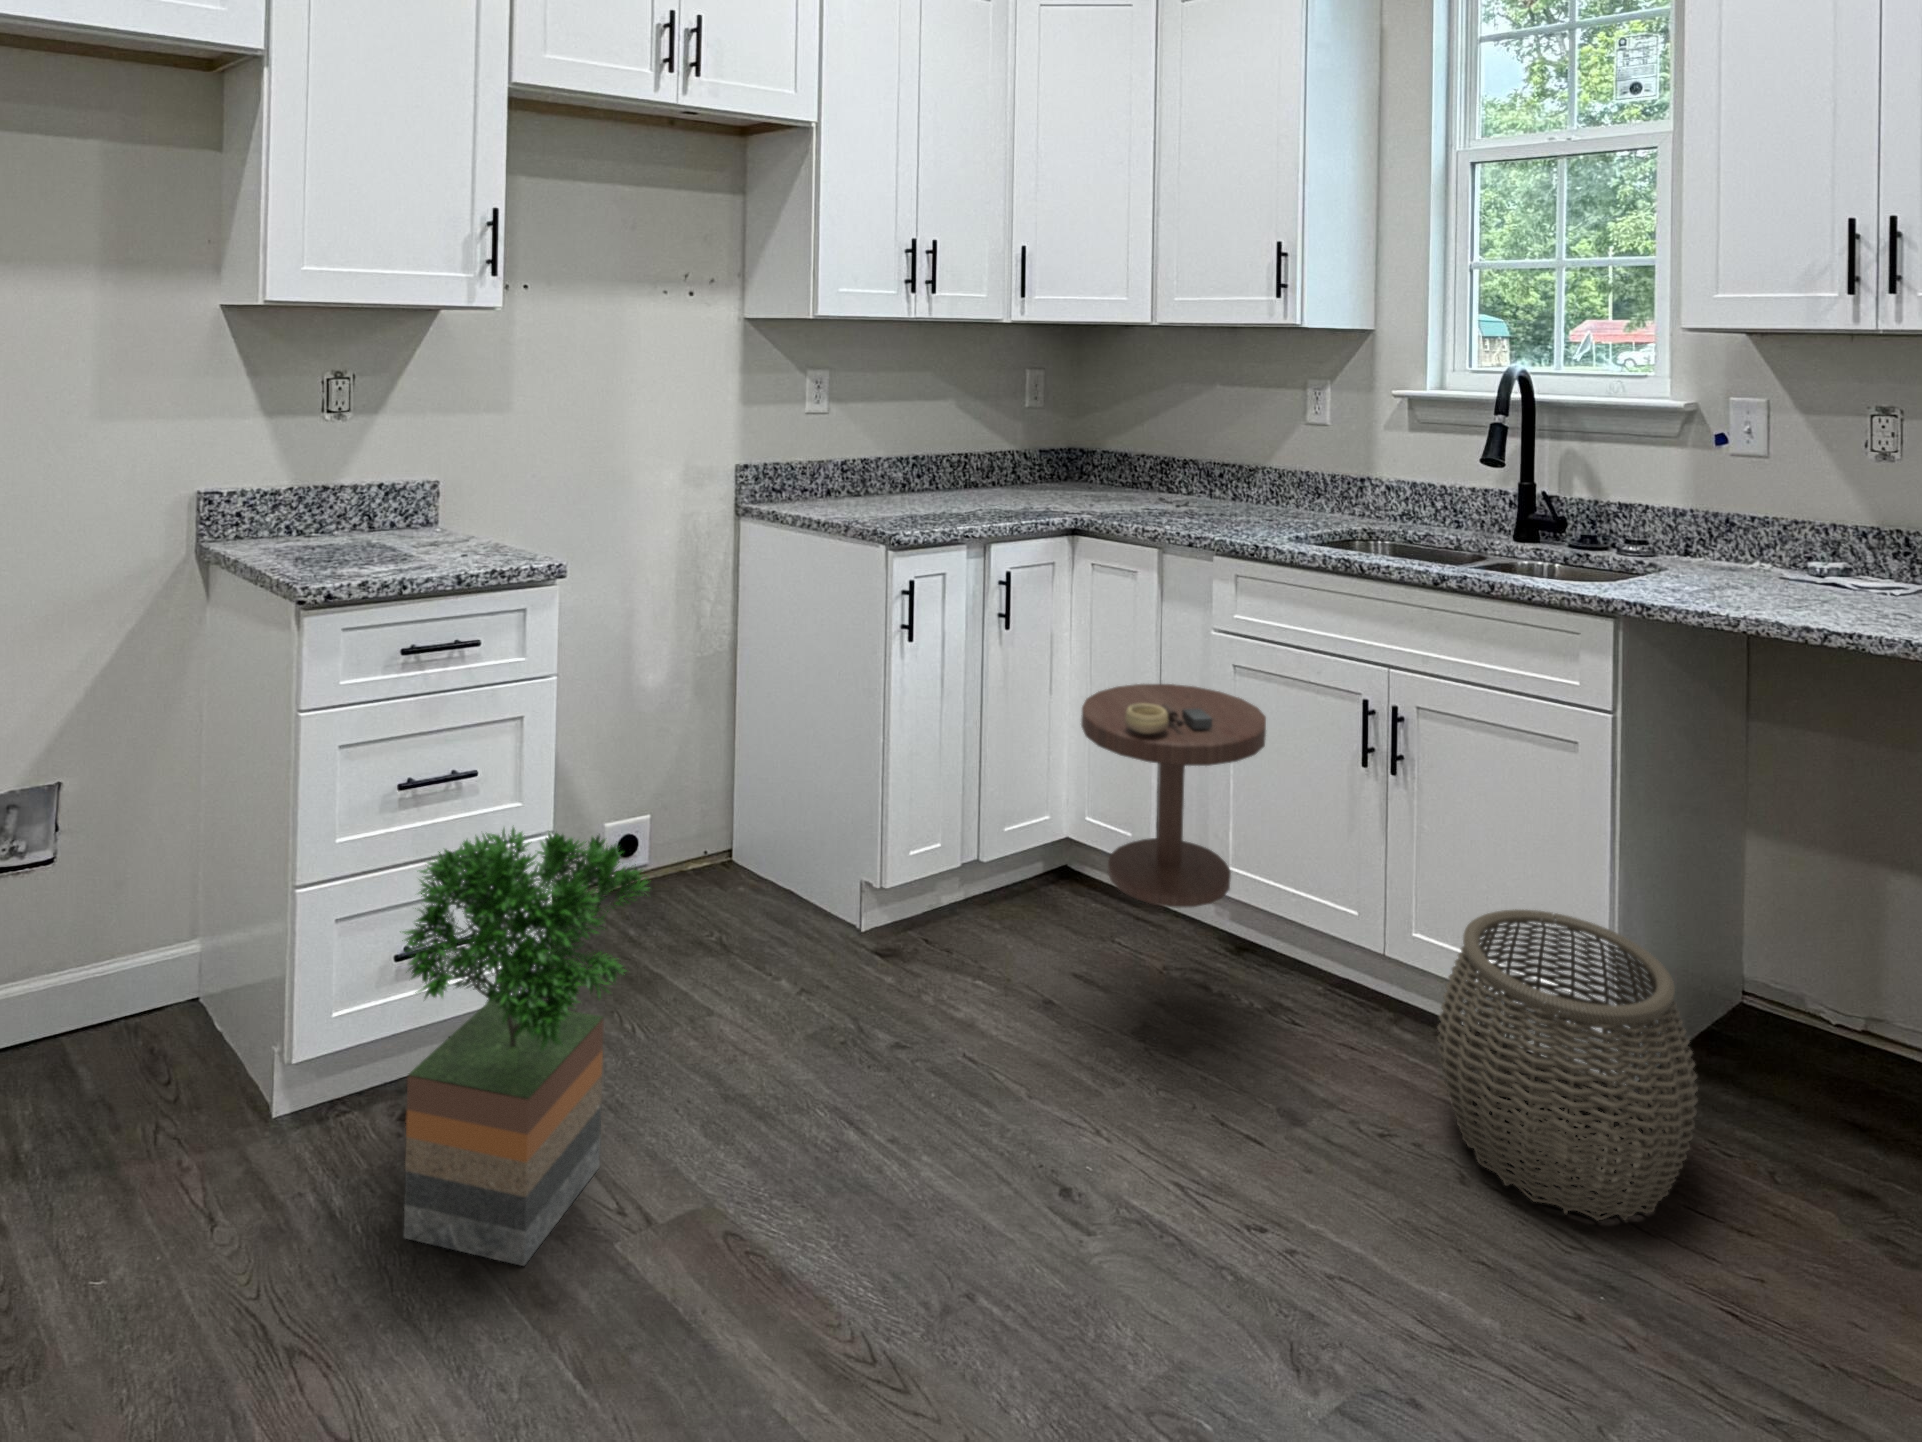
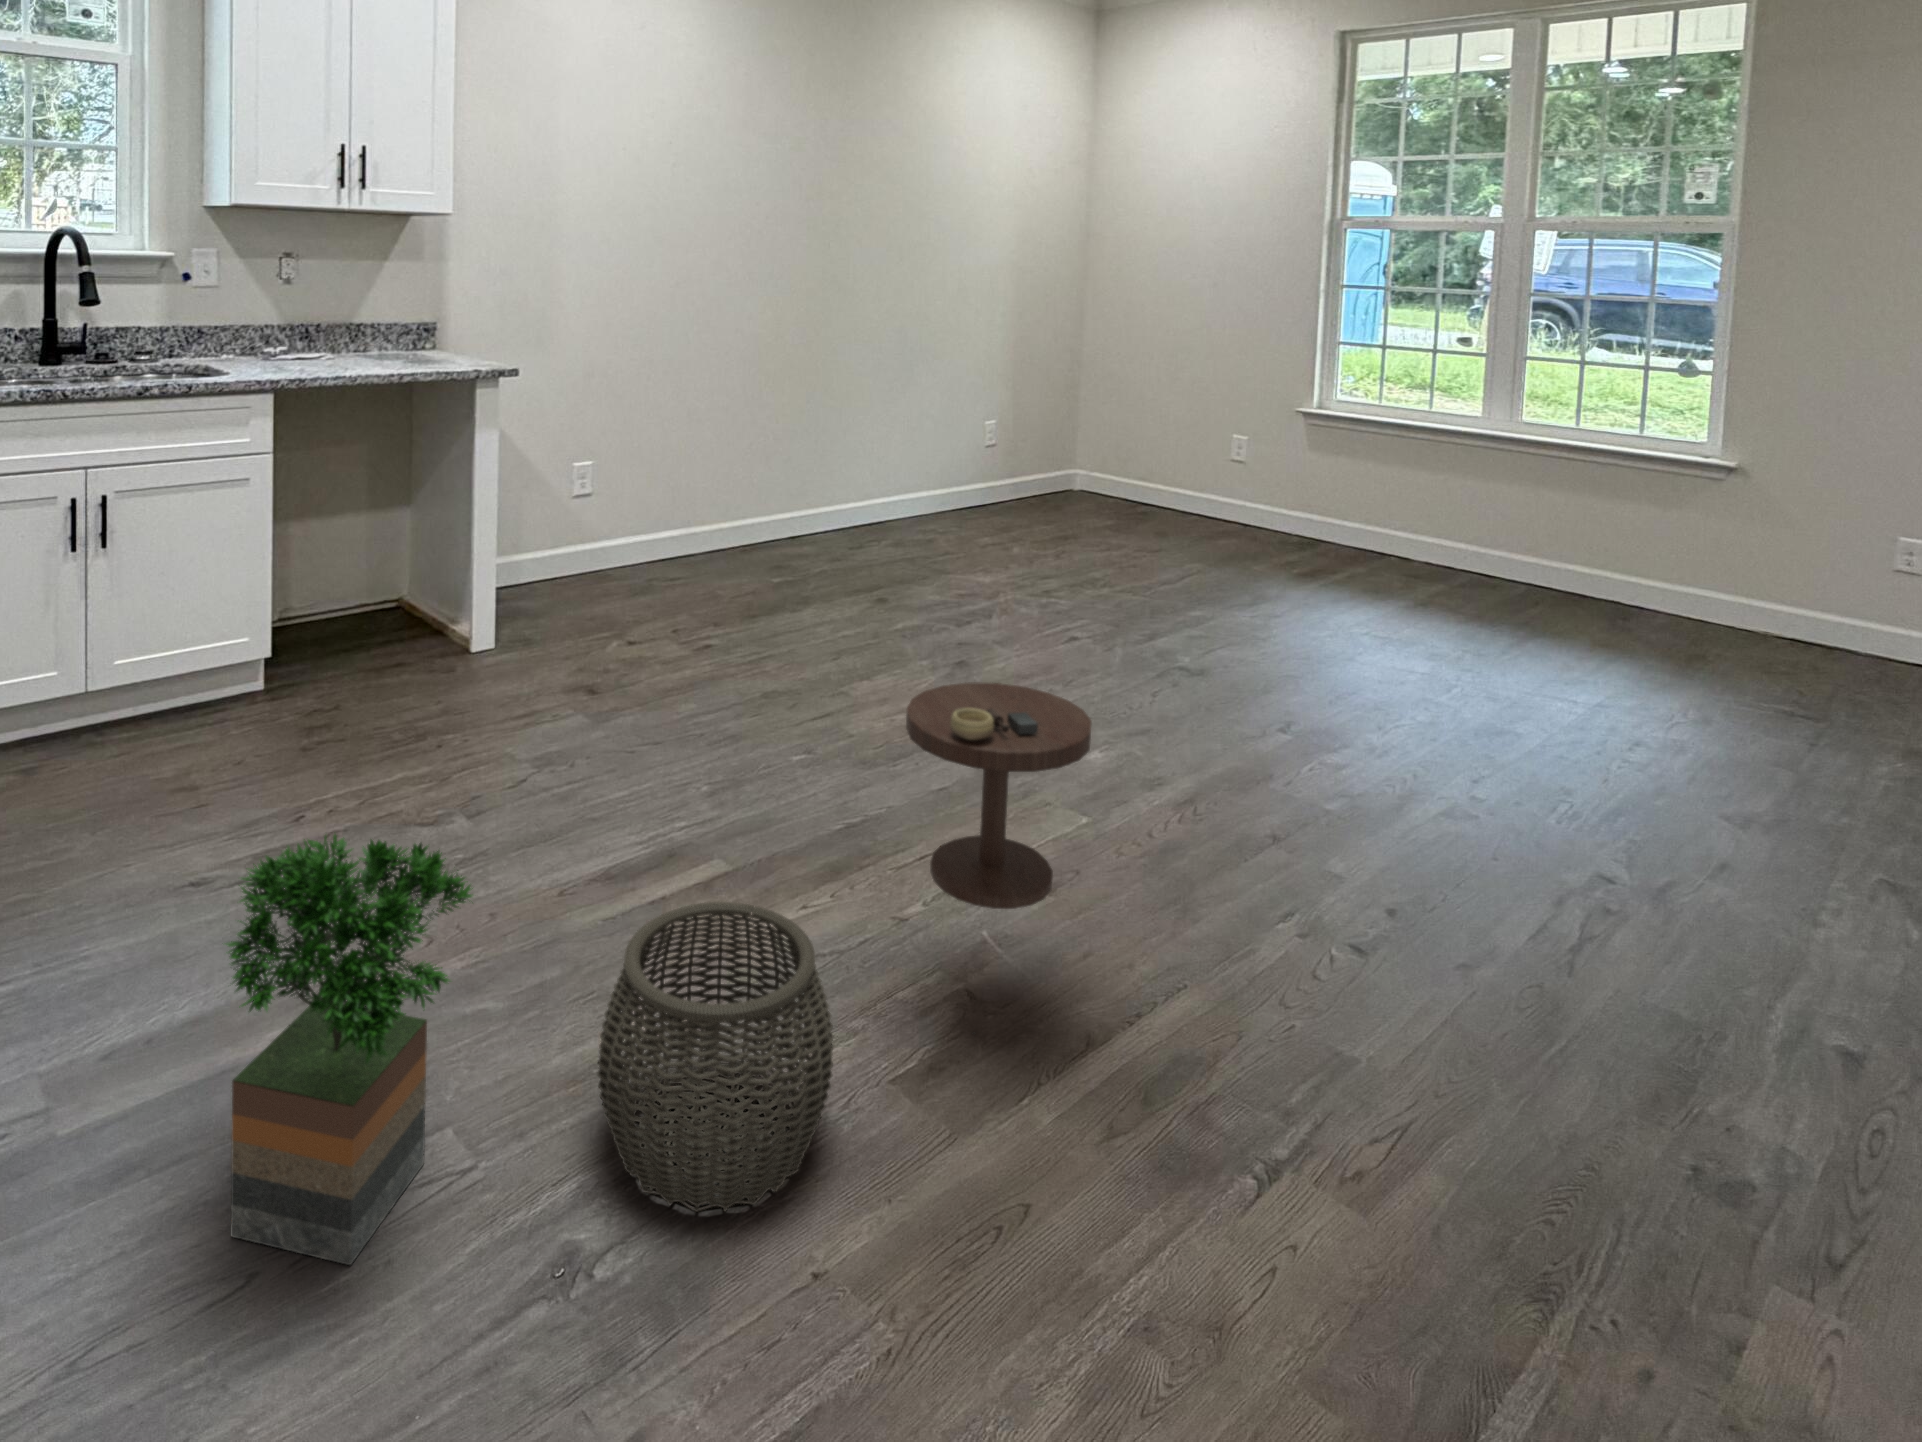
woven basket: present [1437,909,1698,1221] -> present [597,902,834,1212]

